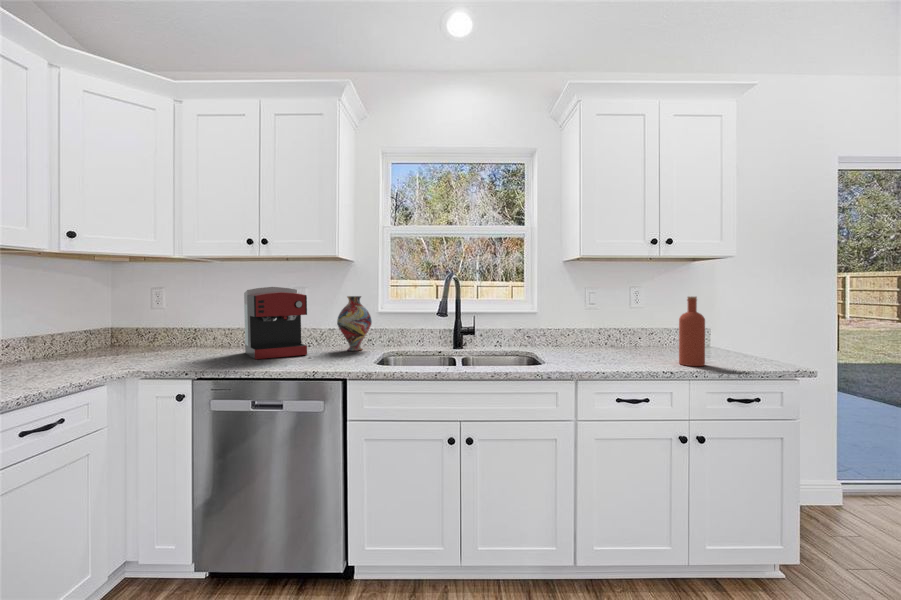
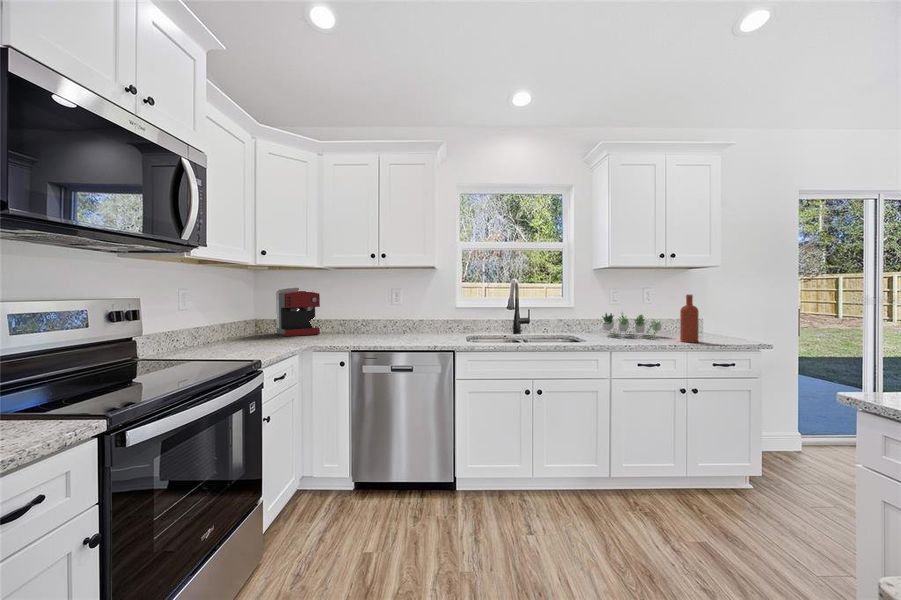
coffee maker: present [244,287,307,359] -> present [276,288,320,336]
vase: present [337,296,372,351] -> none [428,295,453,335]
succulent plant: none [573,317,654,356] -> present [602,313,661,336]

